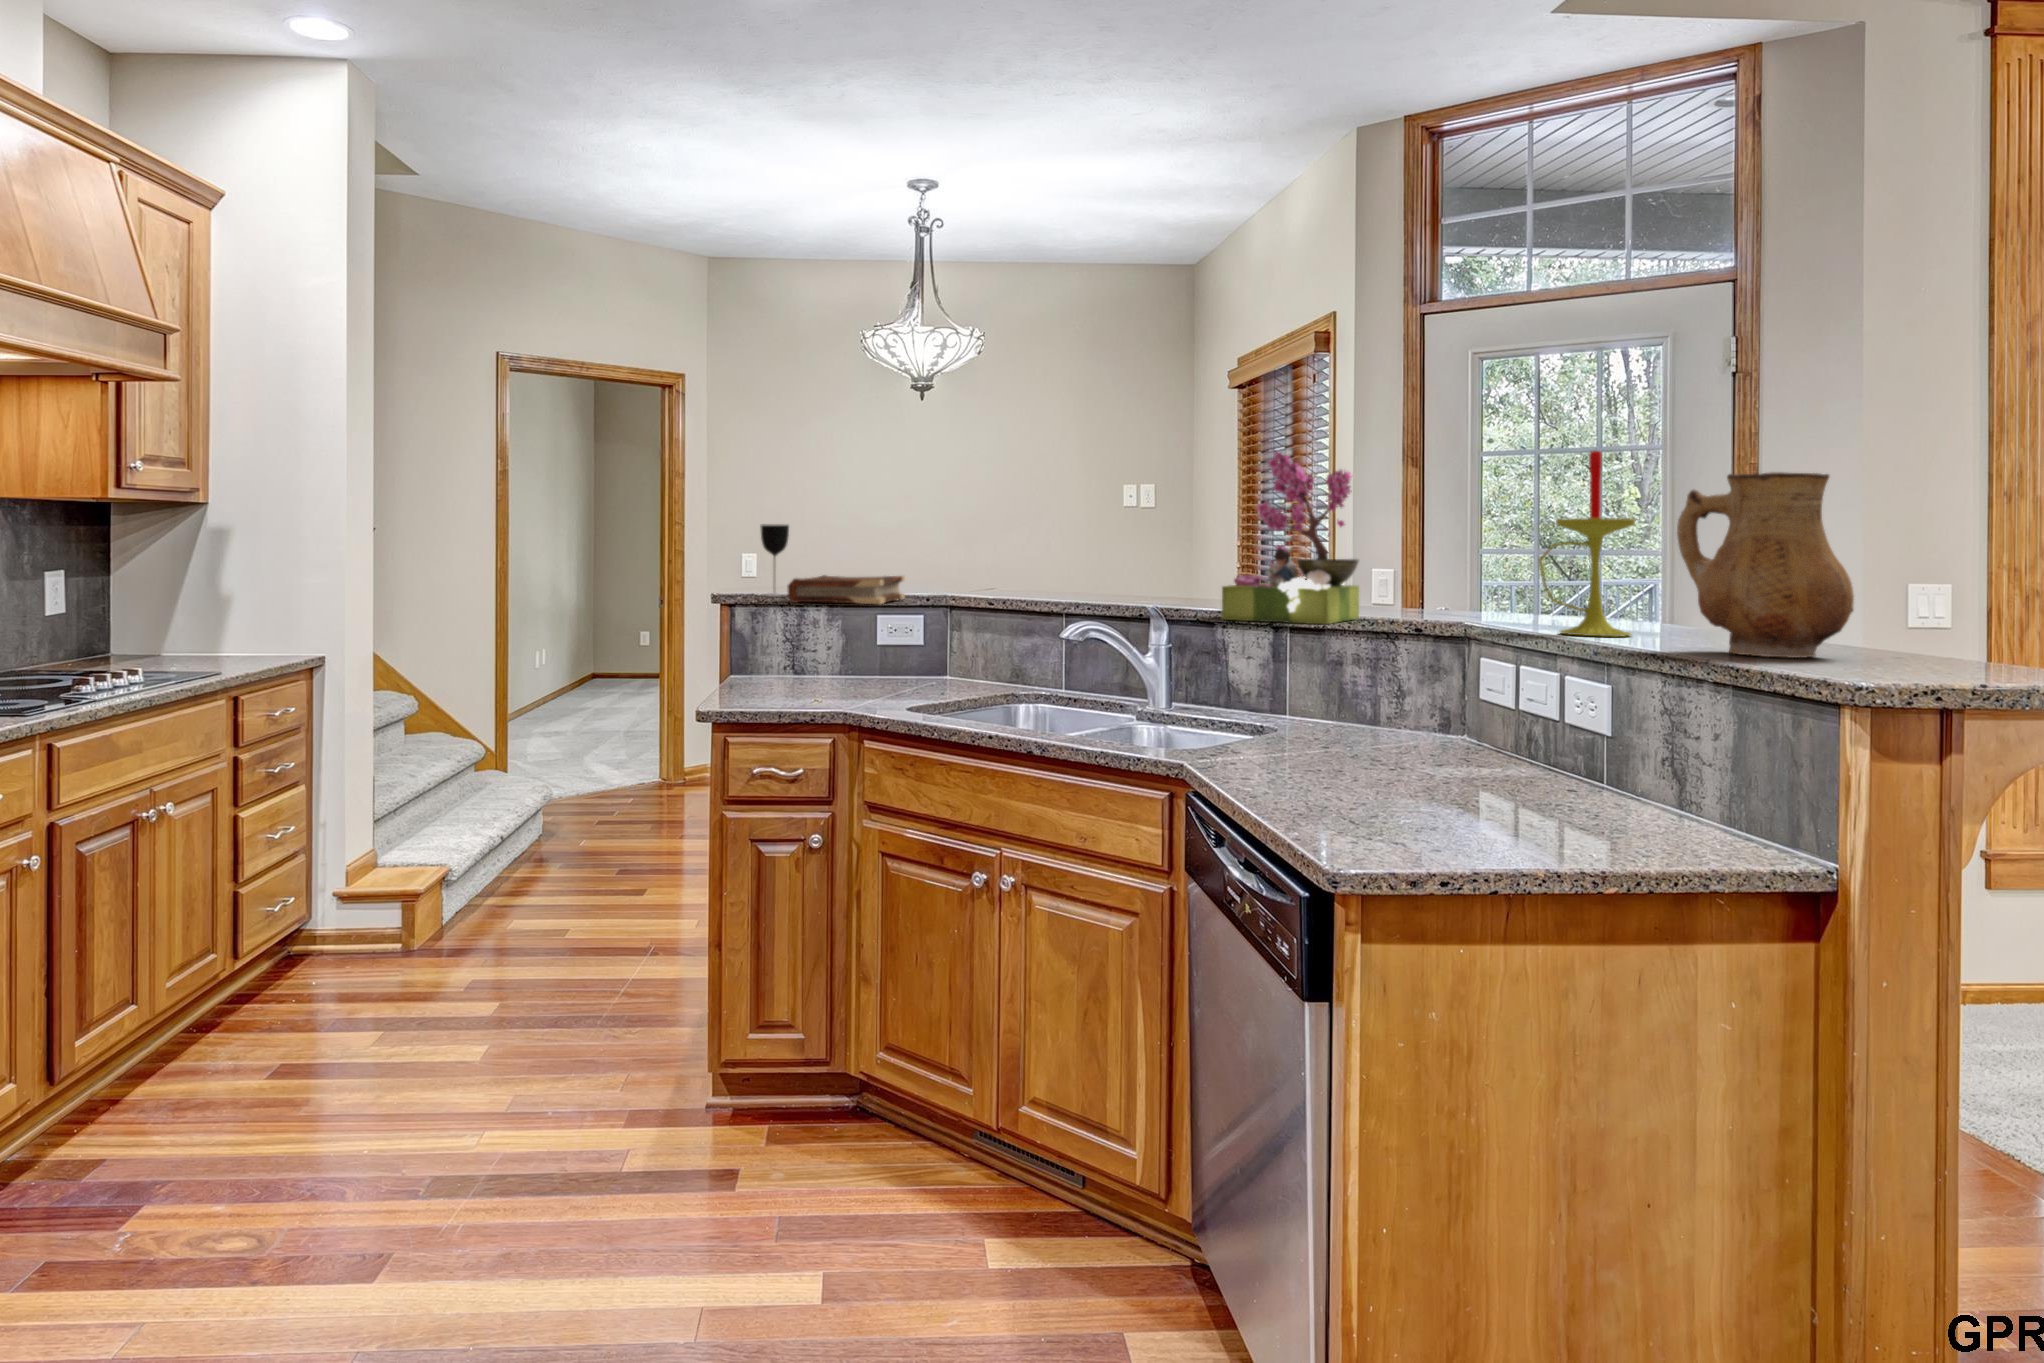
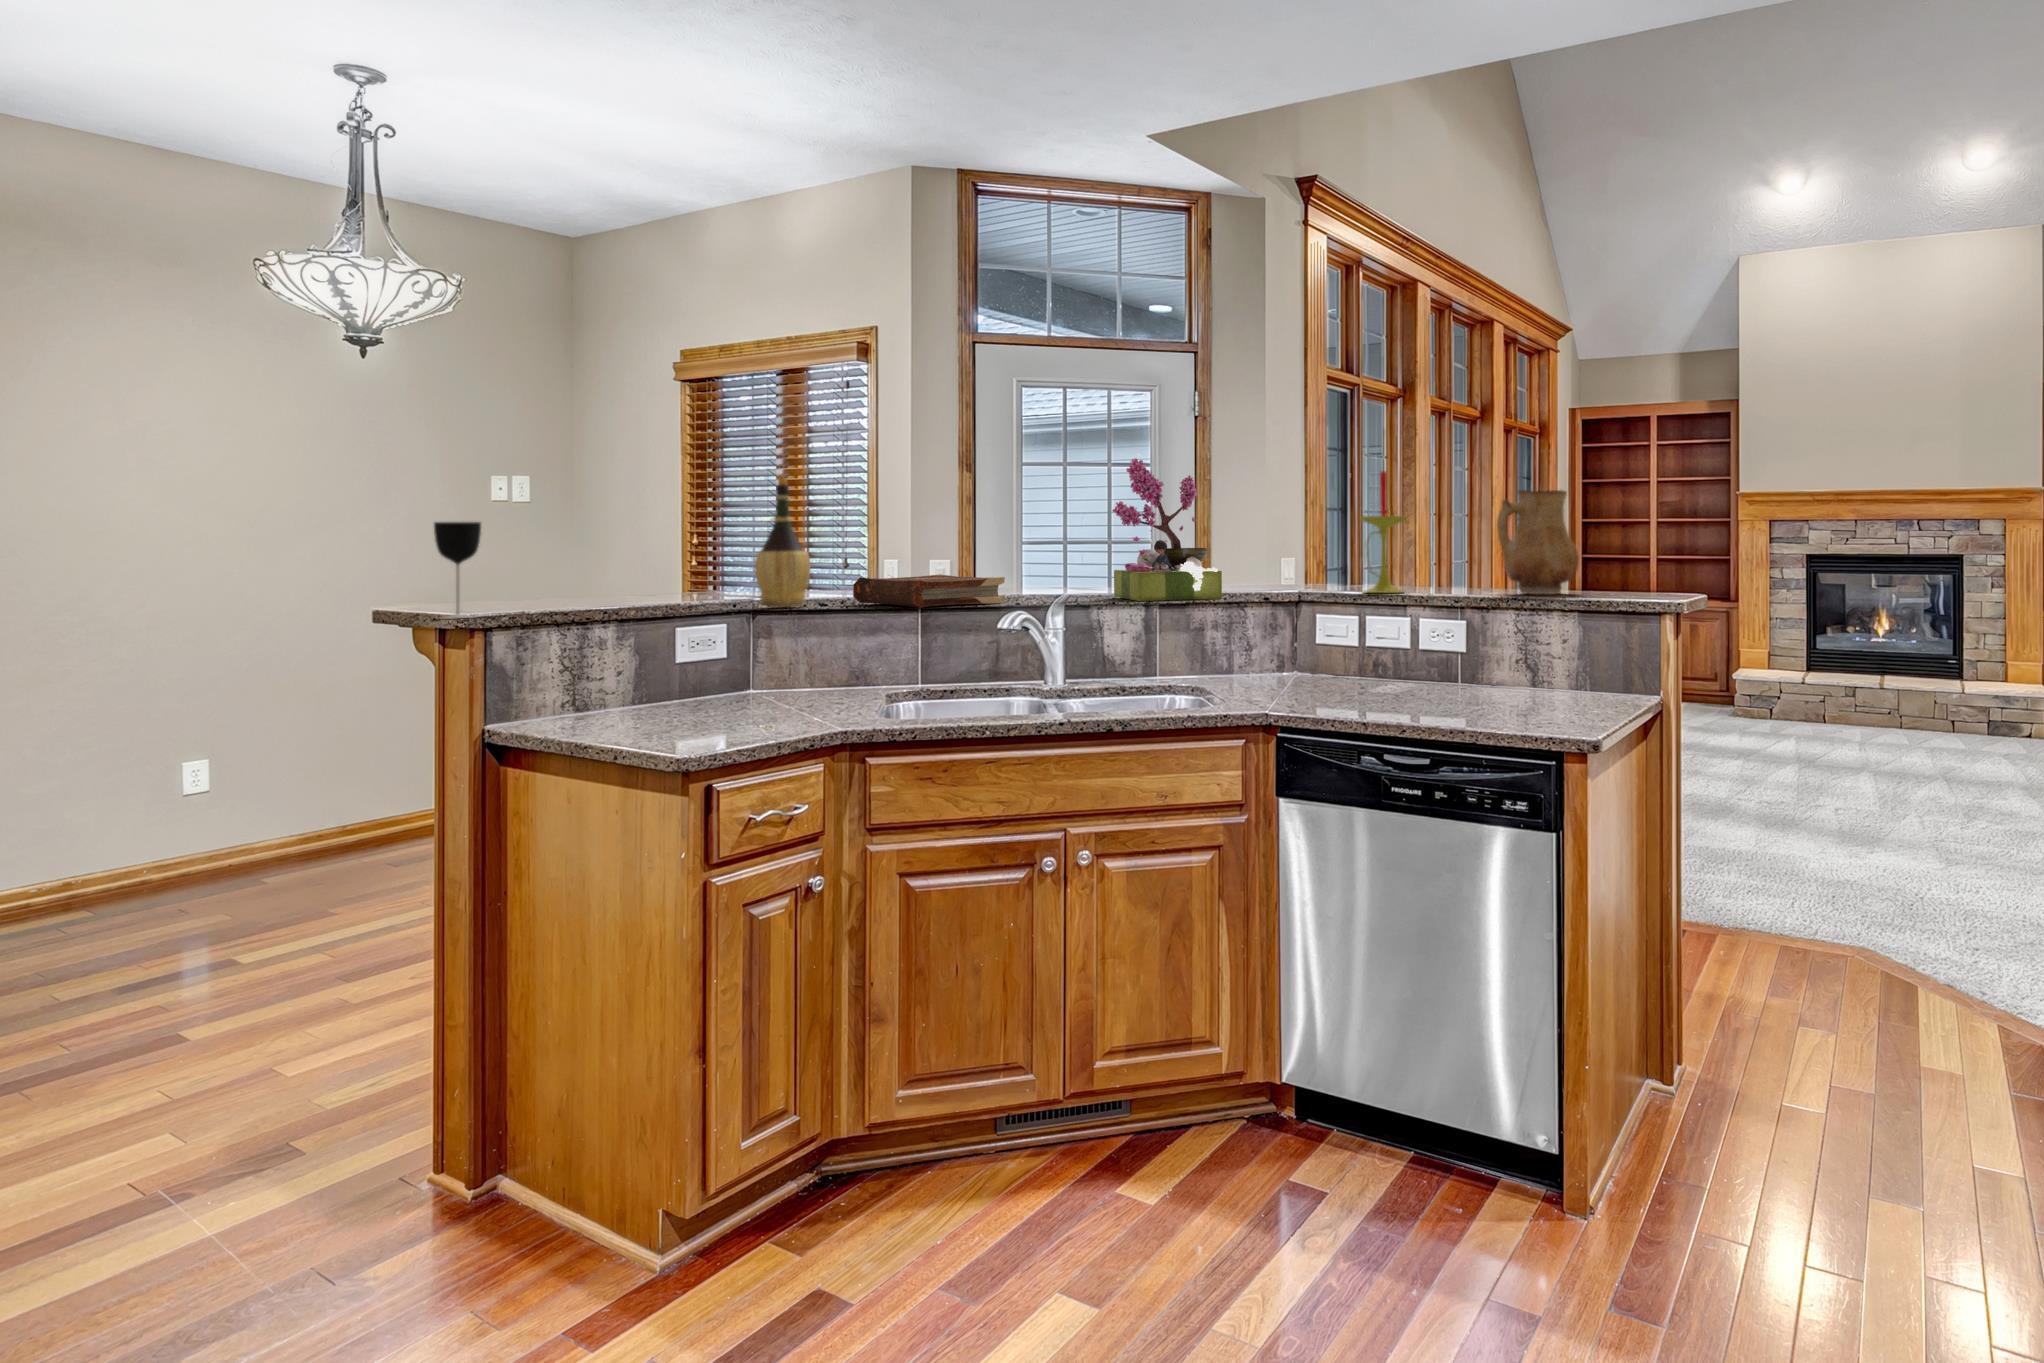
wine bottle: none [939,484,987,603] -> present [754,477,811,607]
book: present [787,575,905,604] -> present [853,574,1005,608]

